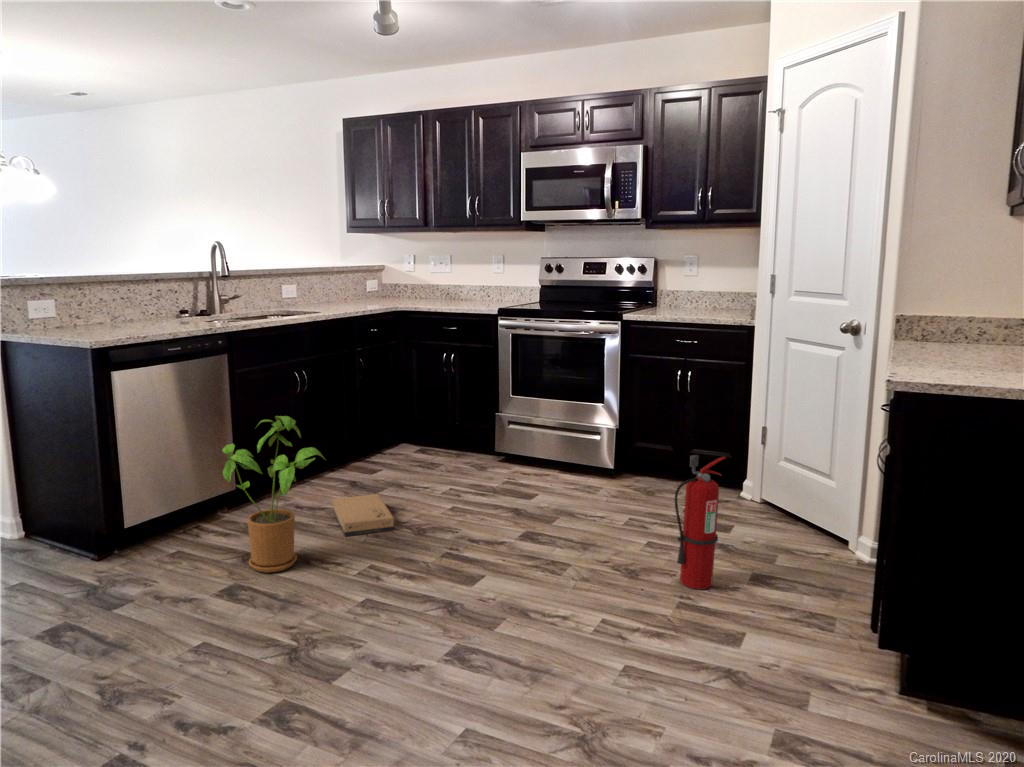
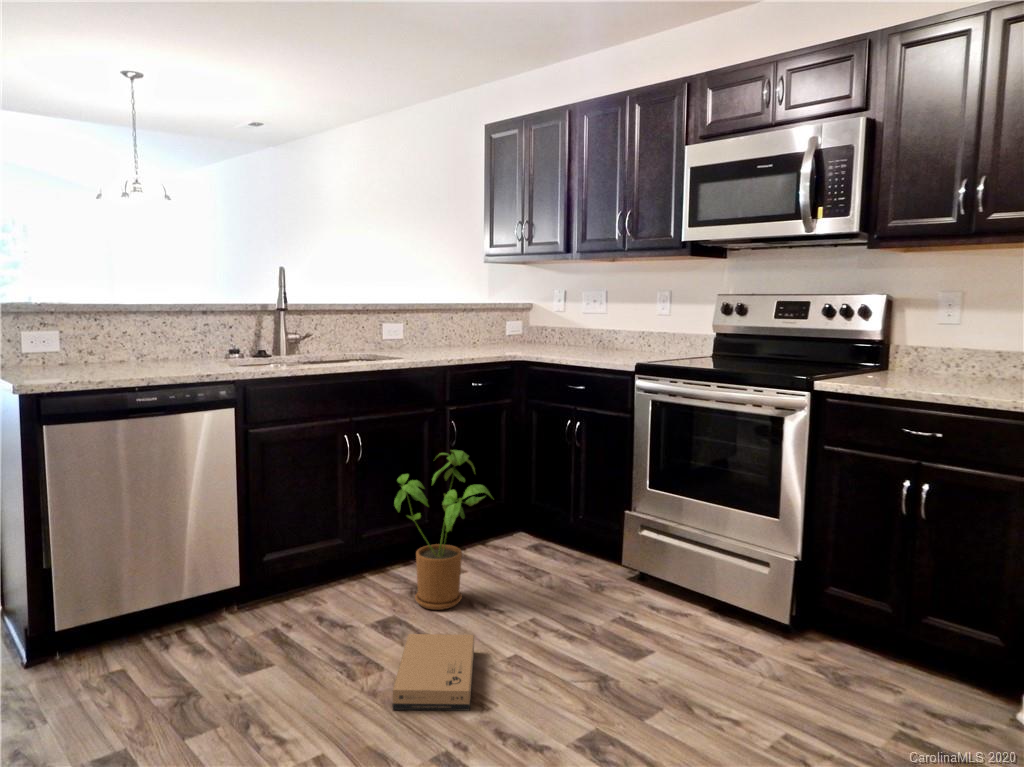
fire extinguisher: present [675,455,726,589] -> none [899,539,979,720]
cardboard box: present [333,494,394,536] -> present [392,634,474,711]

